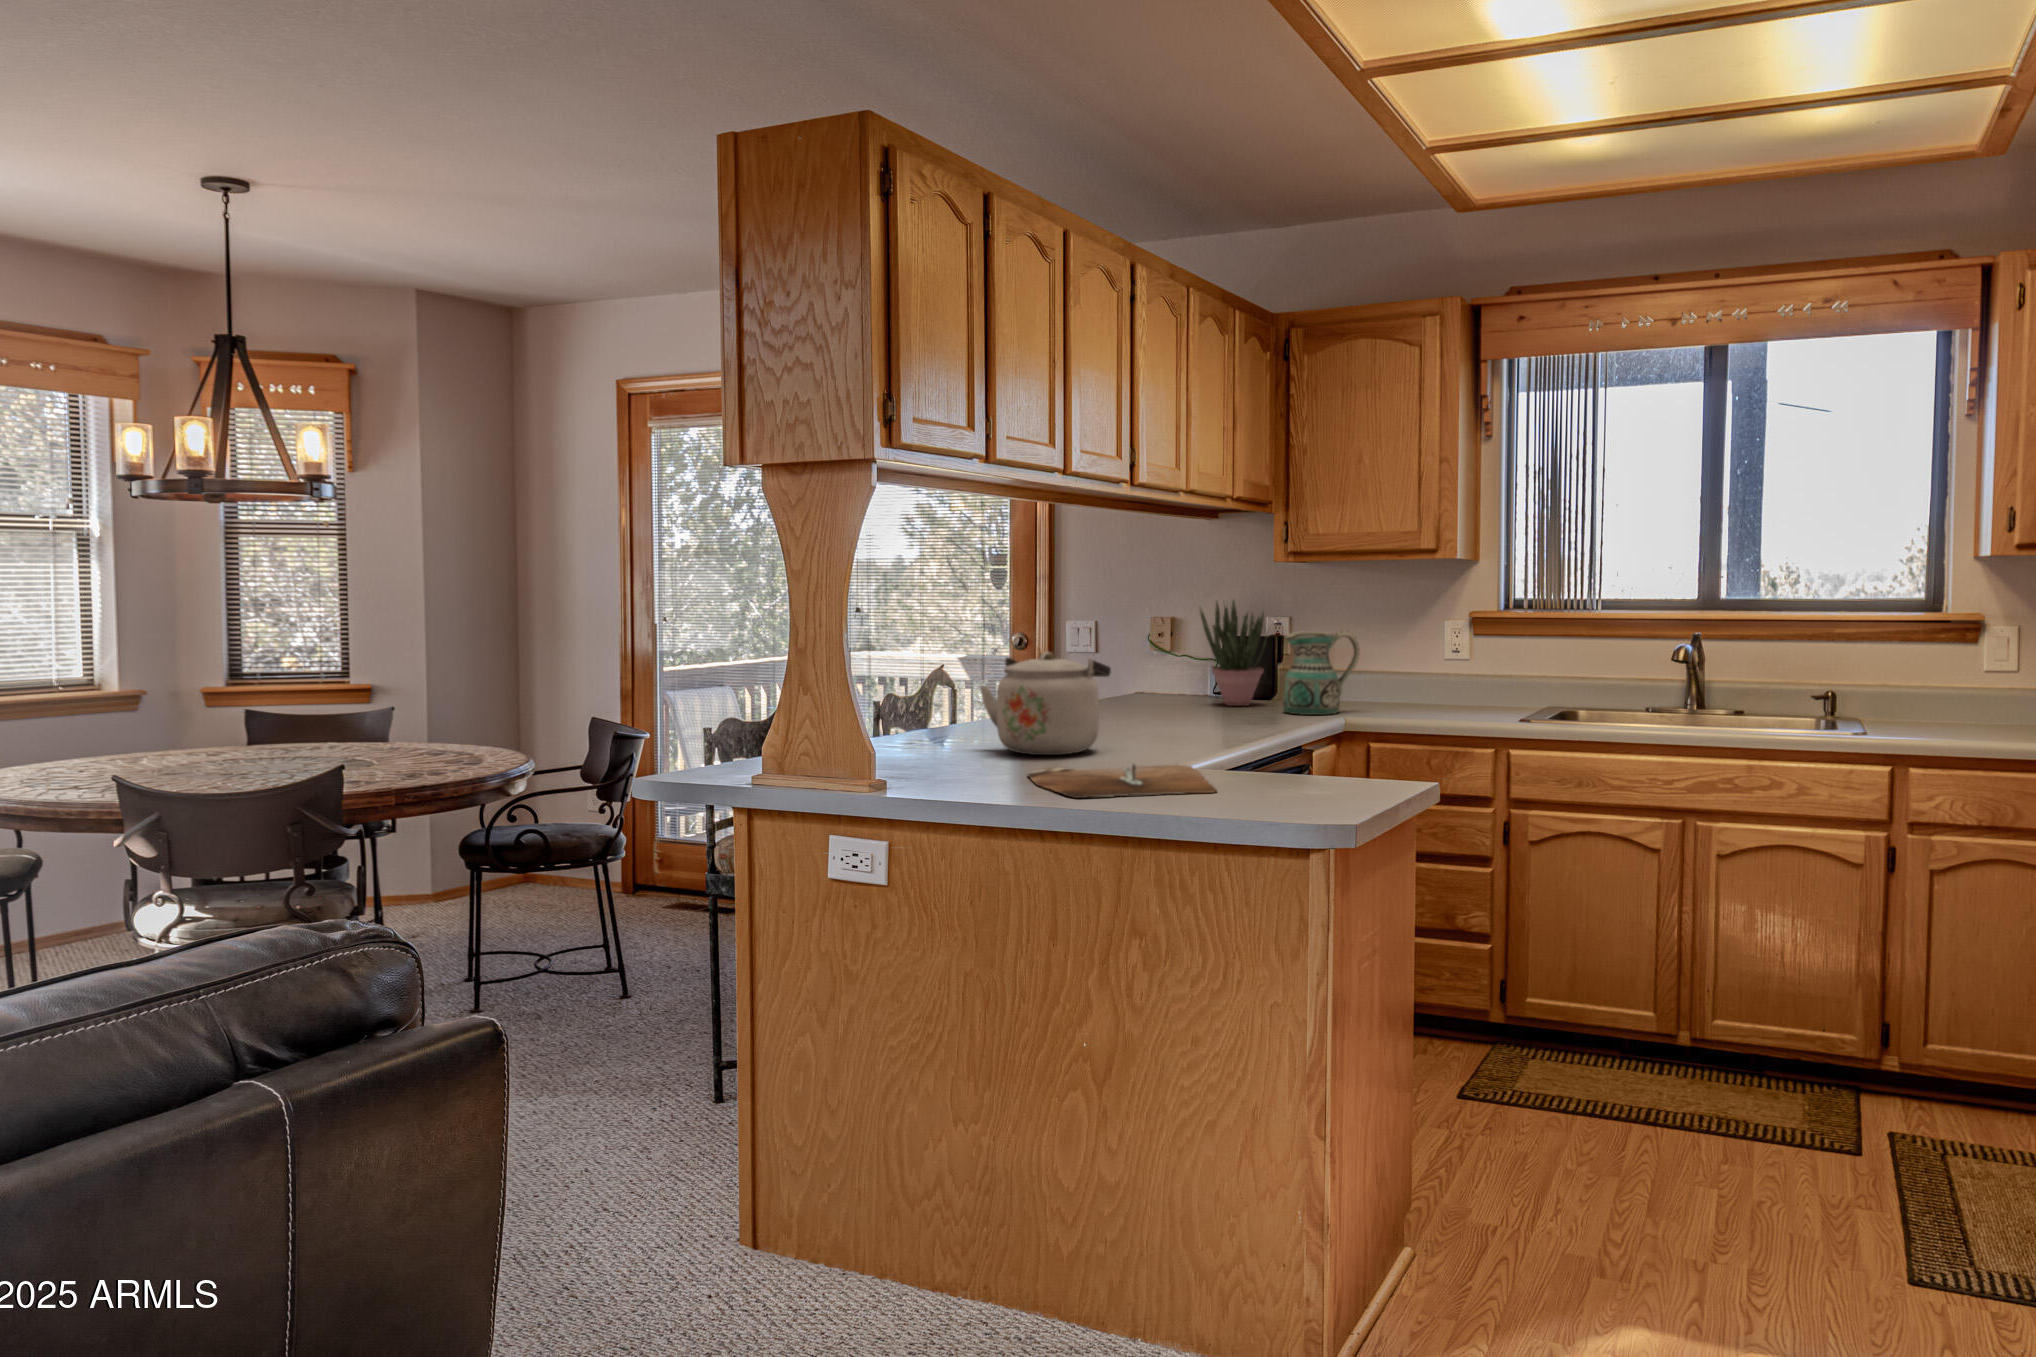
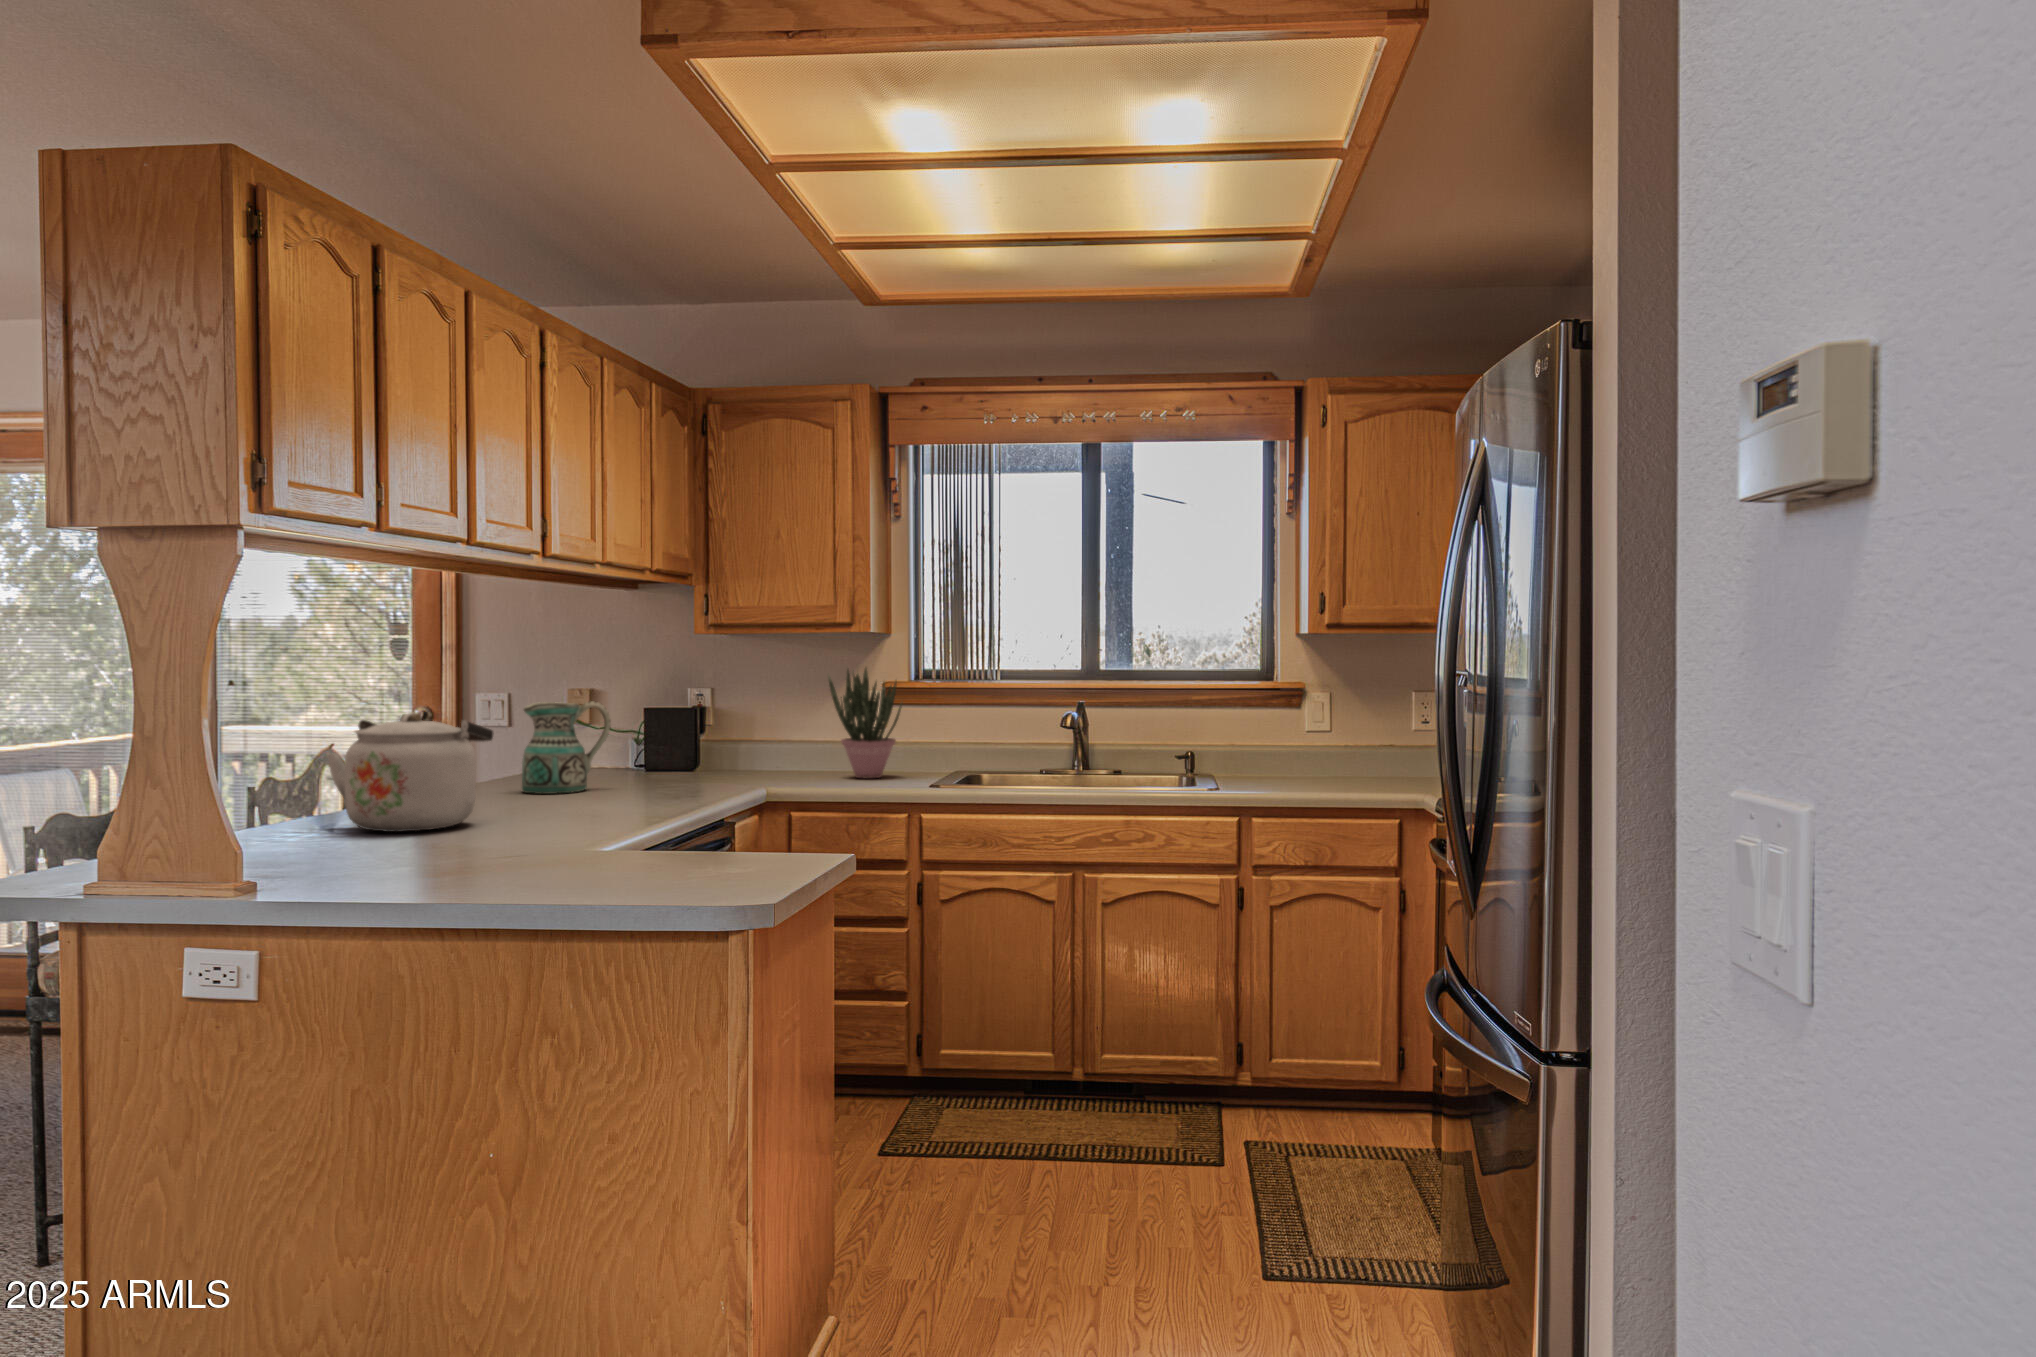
potted plant: present [1200,600,1267,706] -> present [828,668,902,778]
ceramic pitcher: present [1283,631,1360,715] -> present [522,701,611,794]
cutting board: present [1028,764,1217,798] -> none [360,836,589,881]

